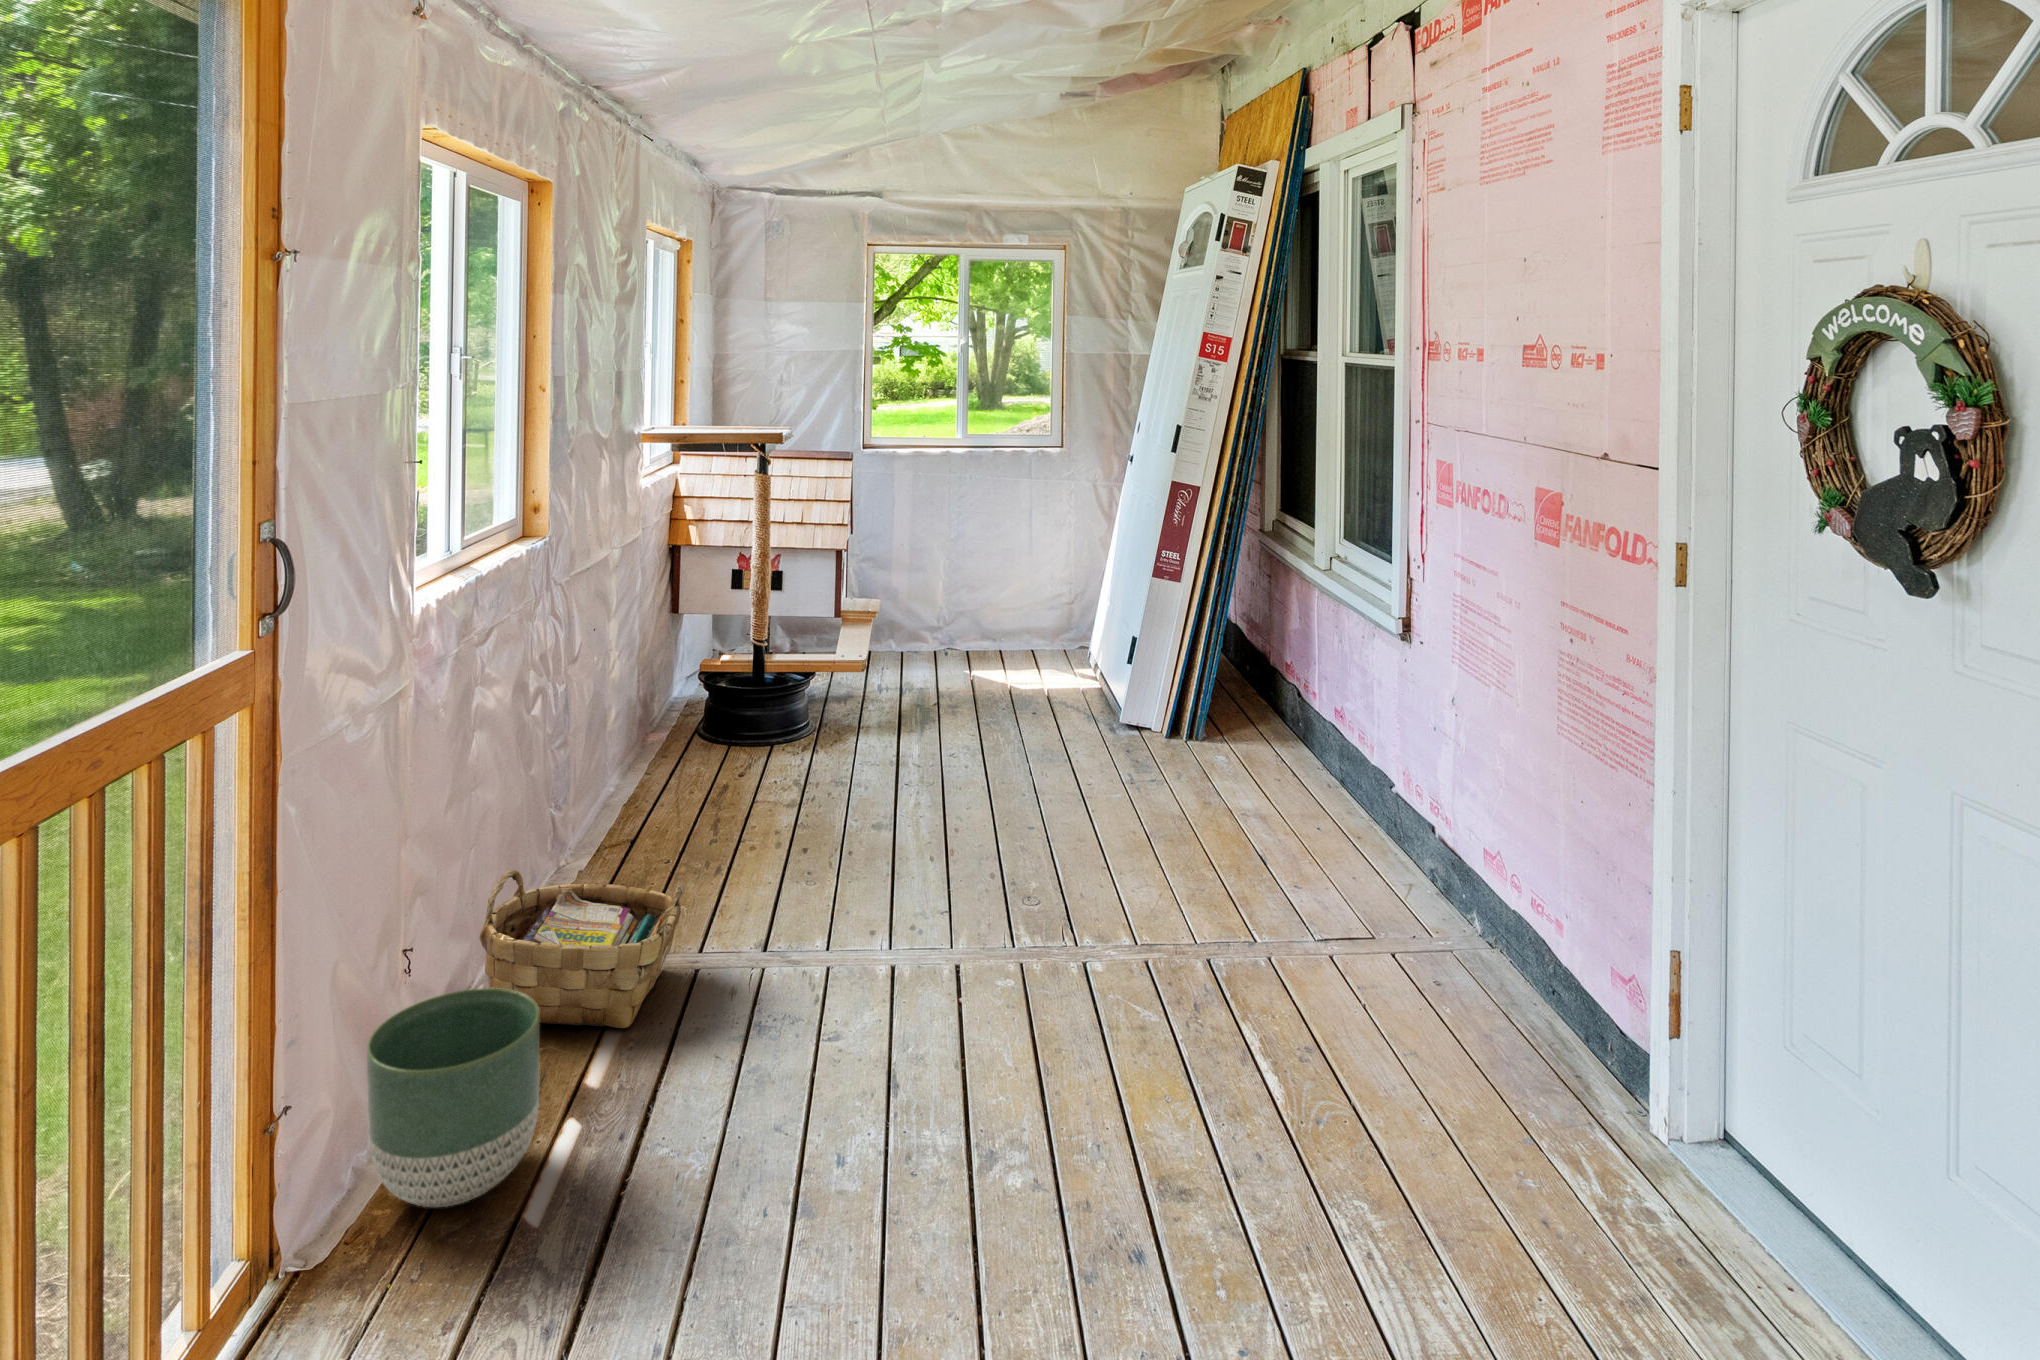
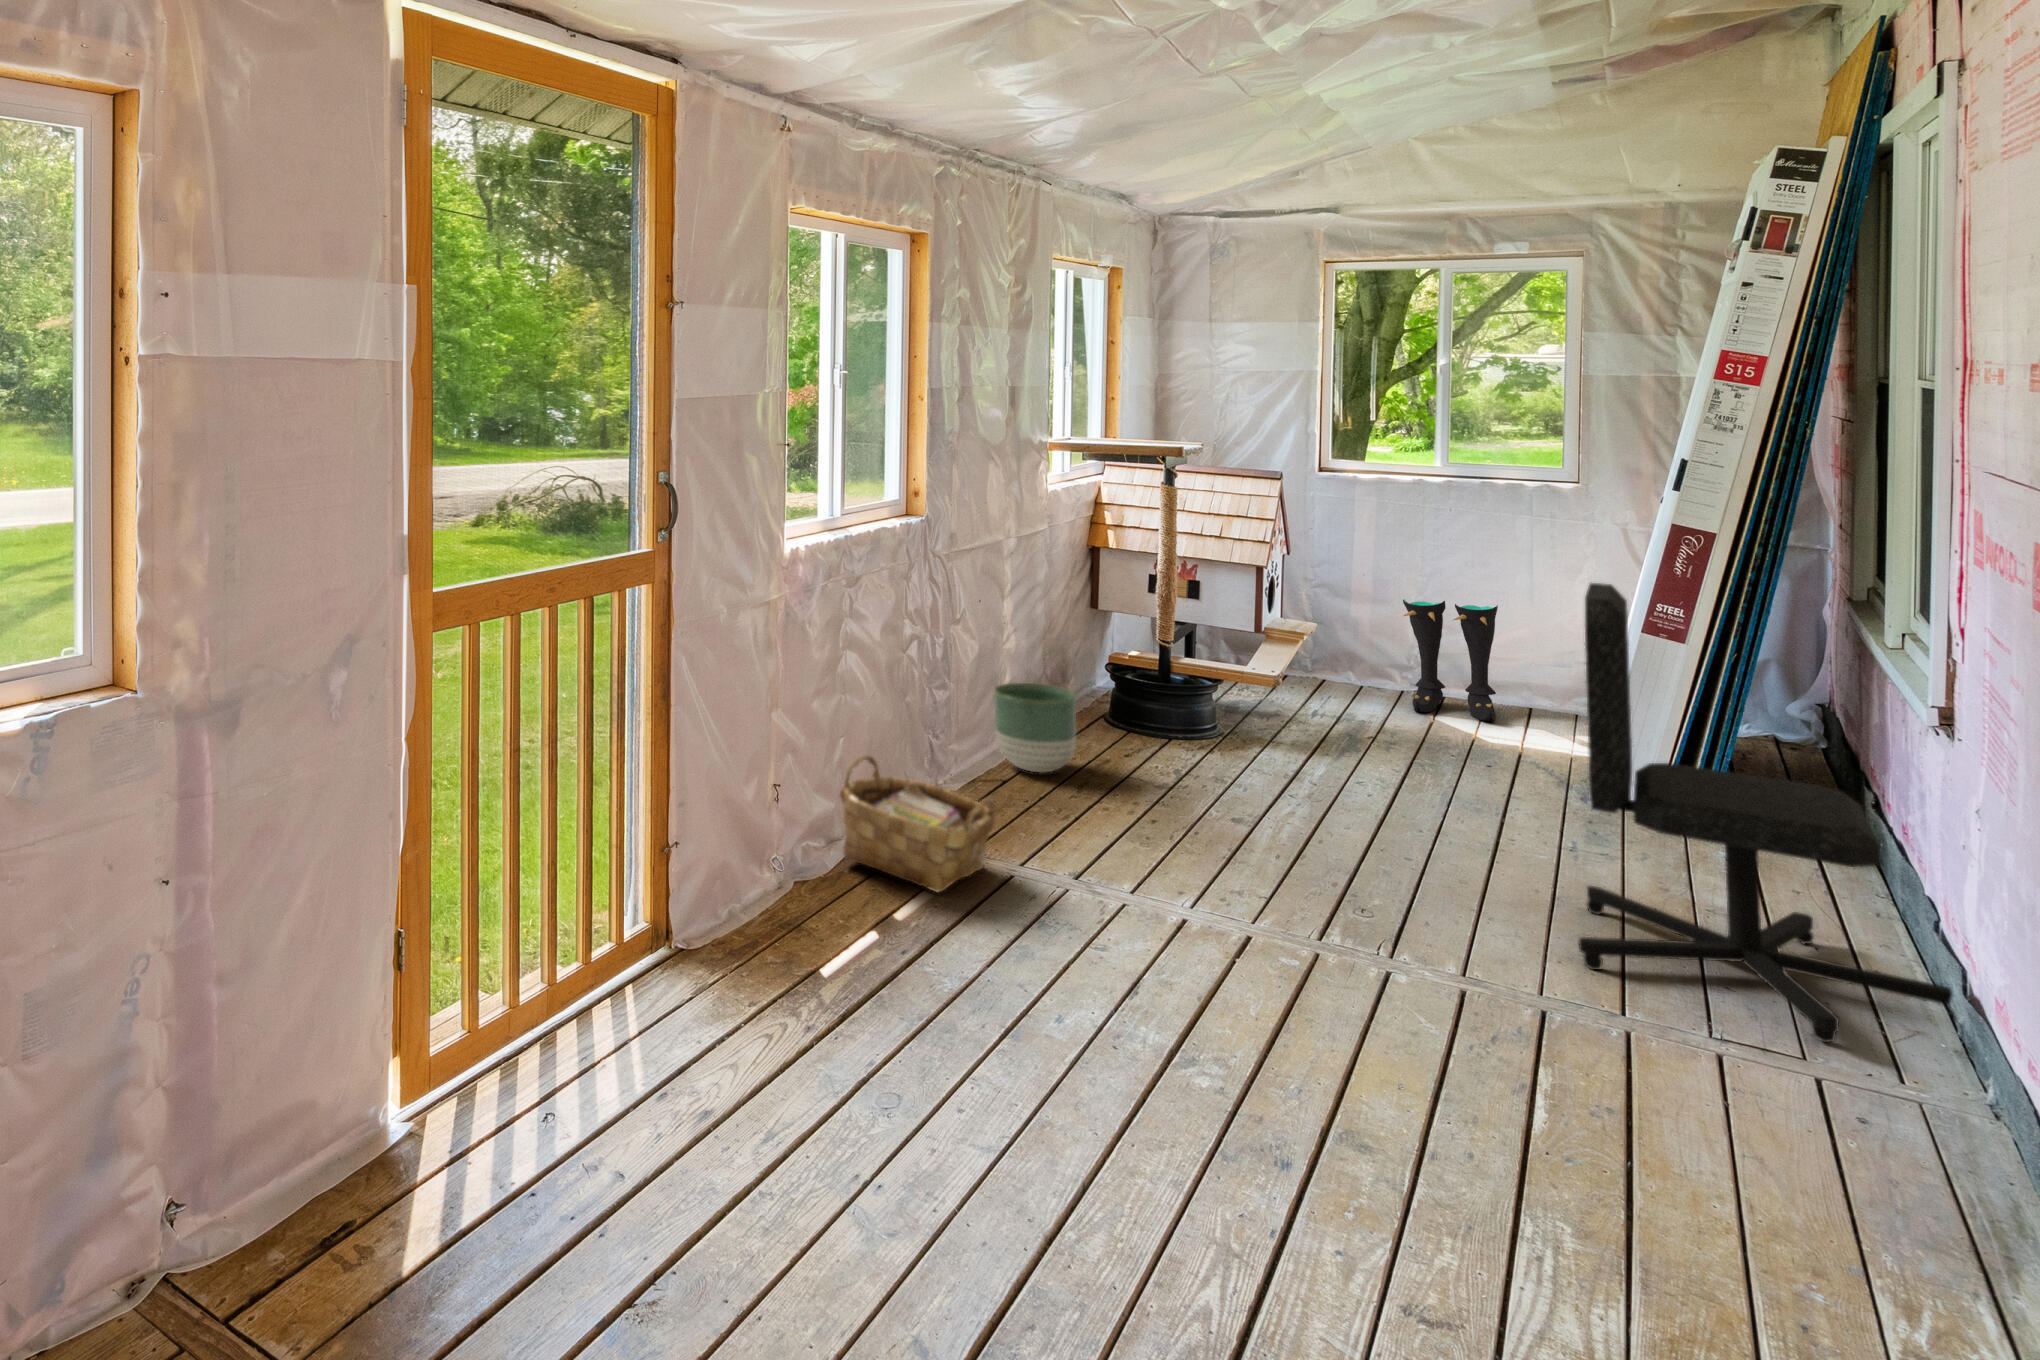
chair: none [1152,544,1388,899] -> present [1578,583,1957,1043]
boots: none [936,559,1004,665] -> present [1403,599,1498,721]
planter: present [367,988,540,1207] -> present [994,683,1076,773]

